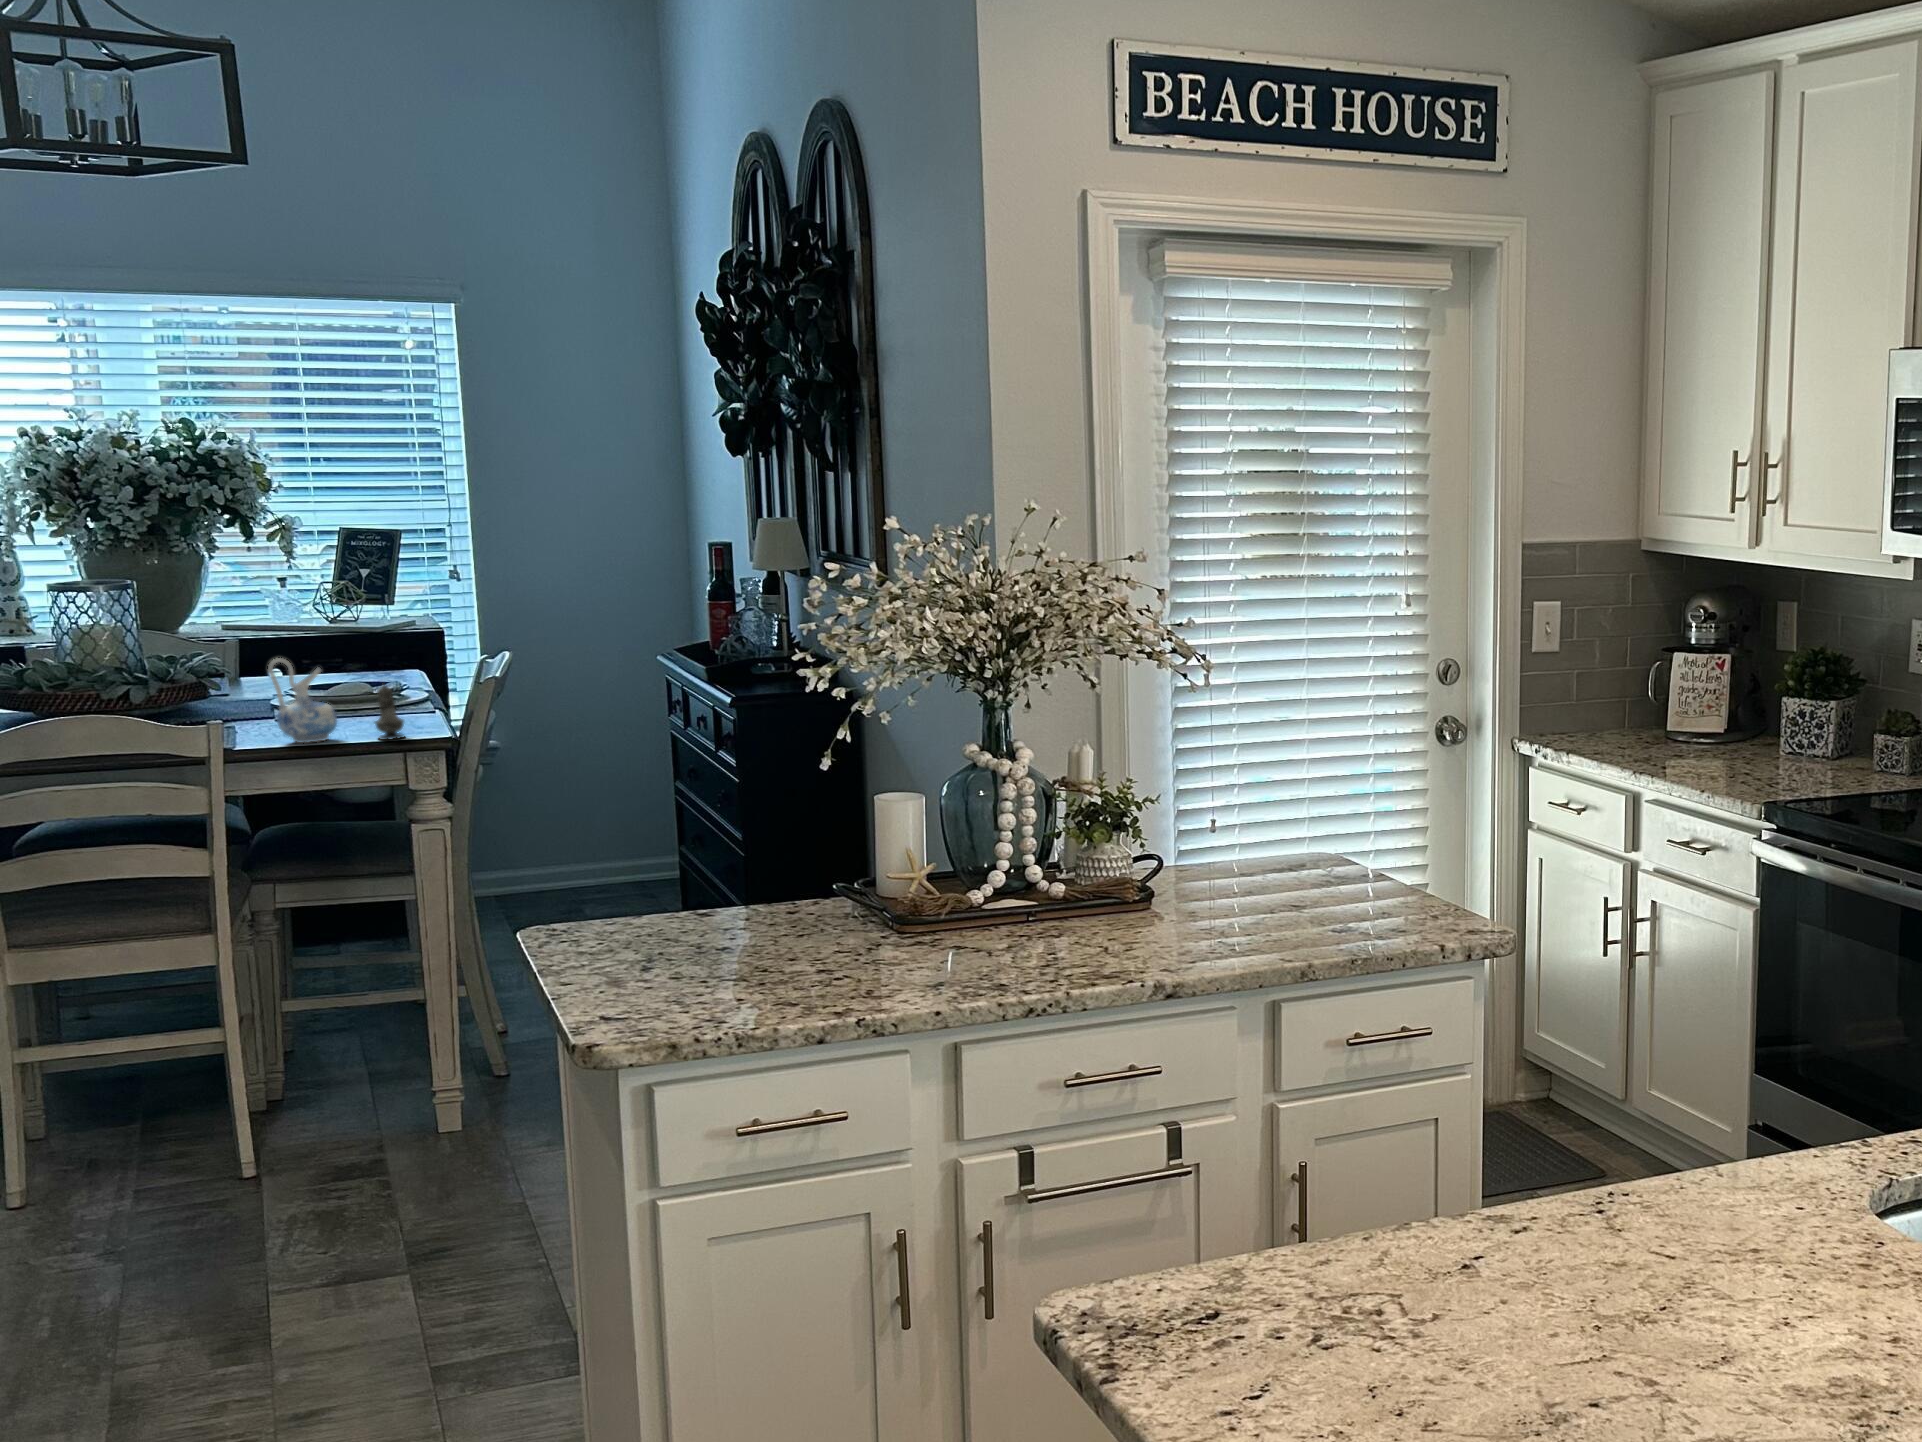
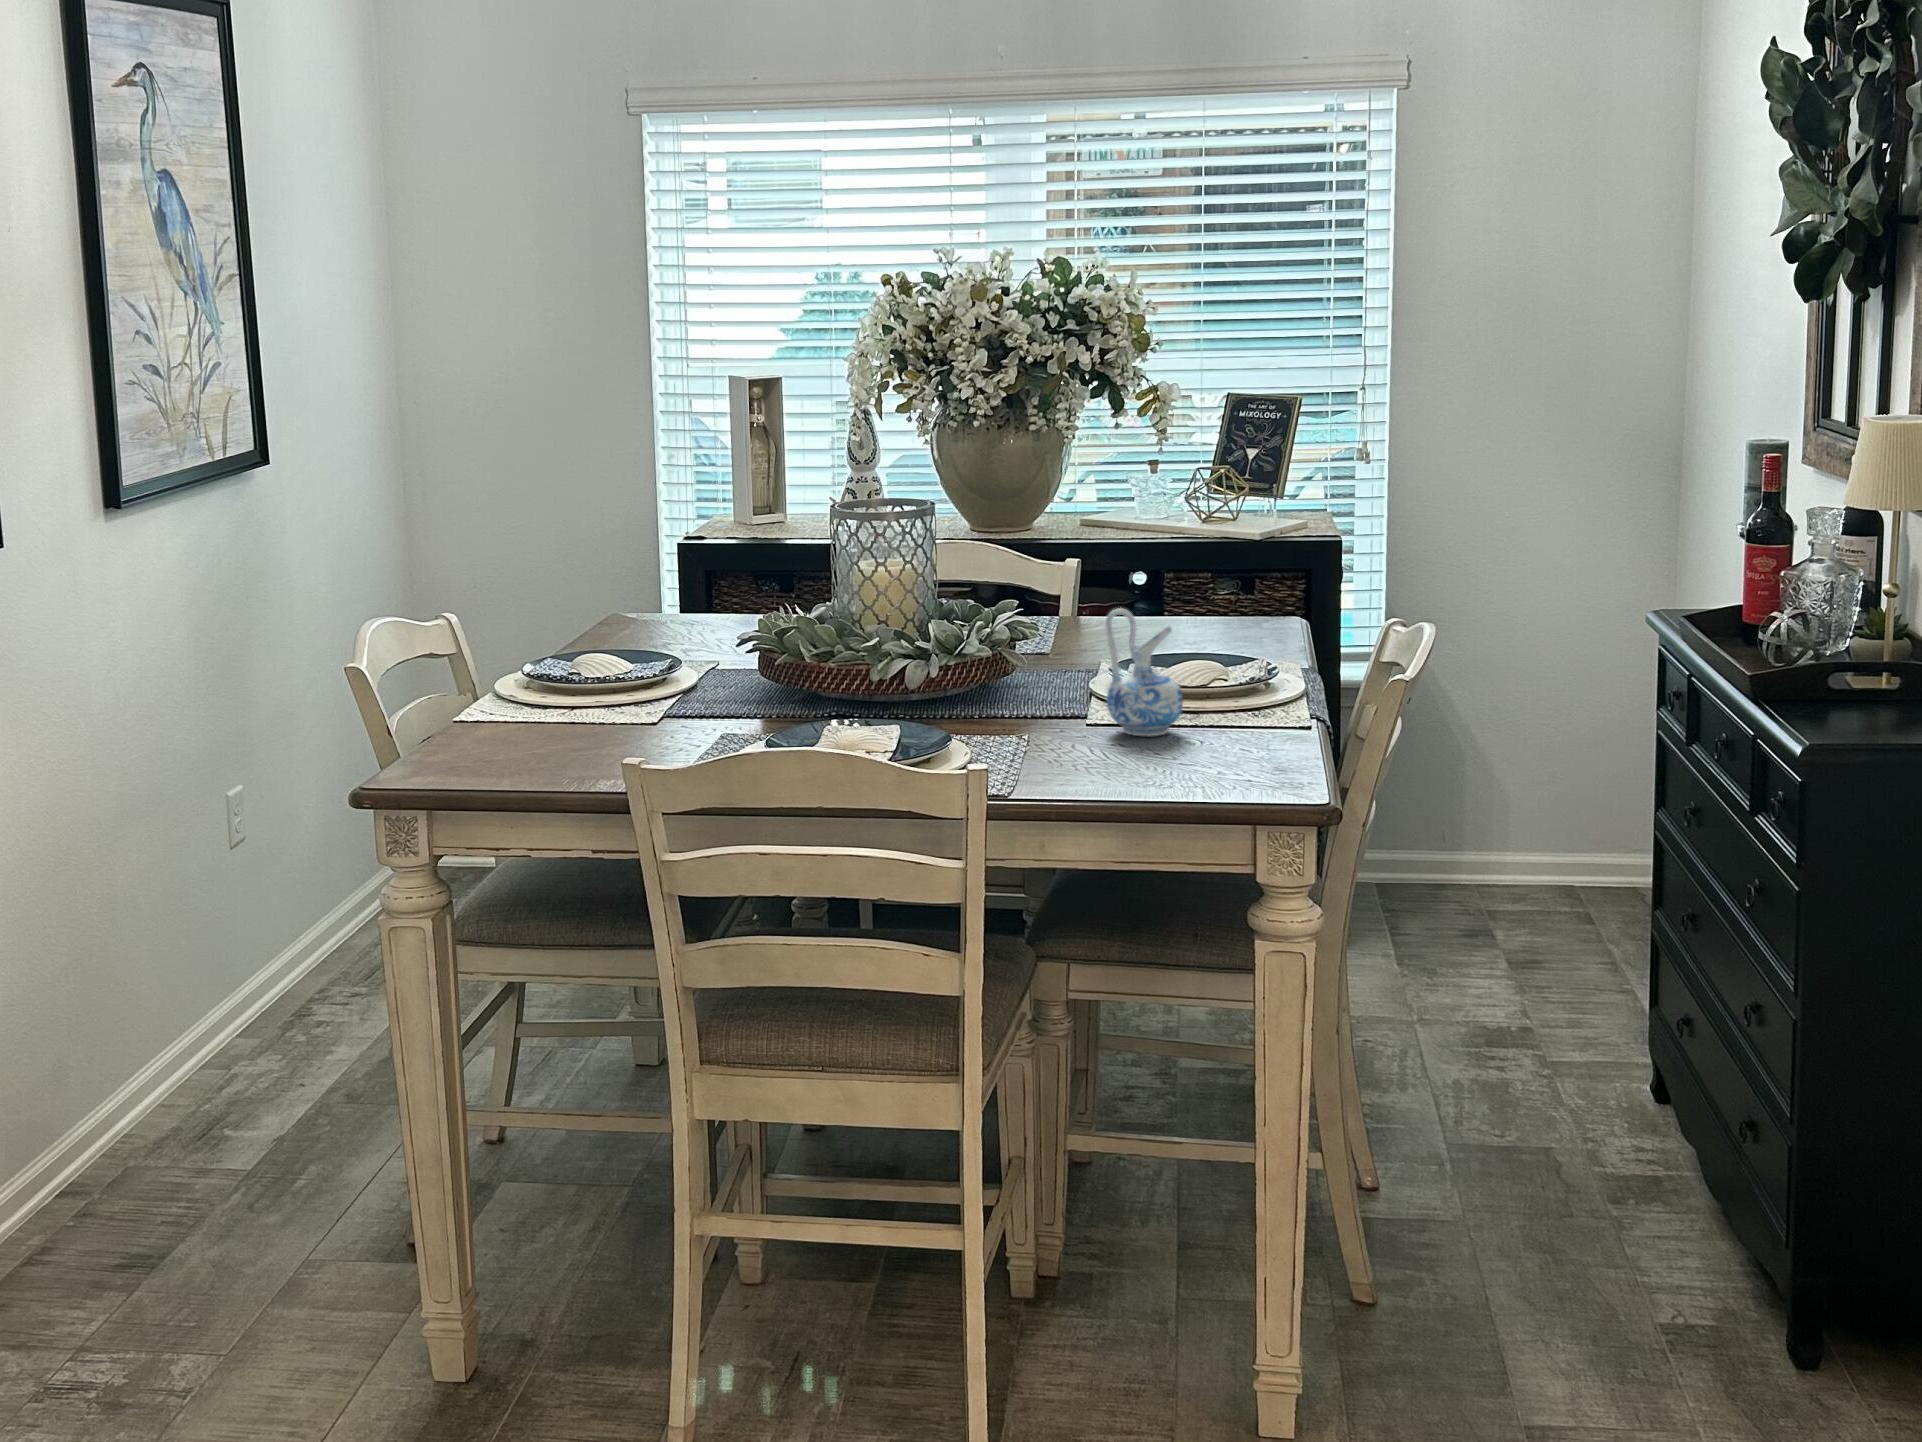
salt shaker: present [375,685,404,740] -> none [1229,657,1272,745]

